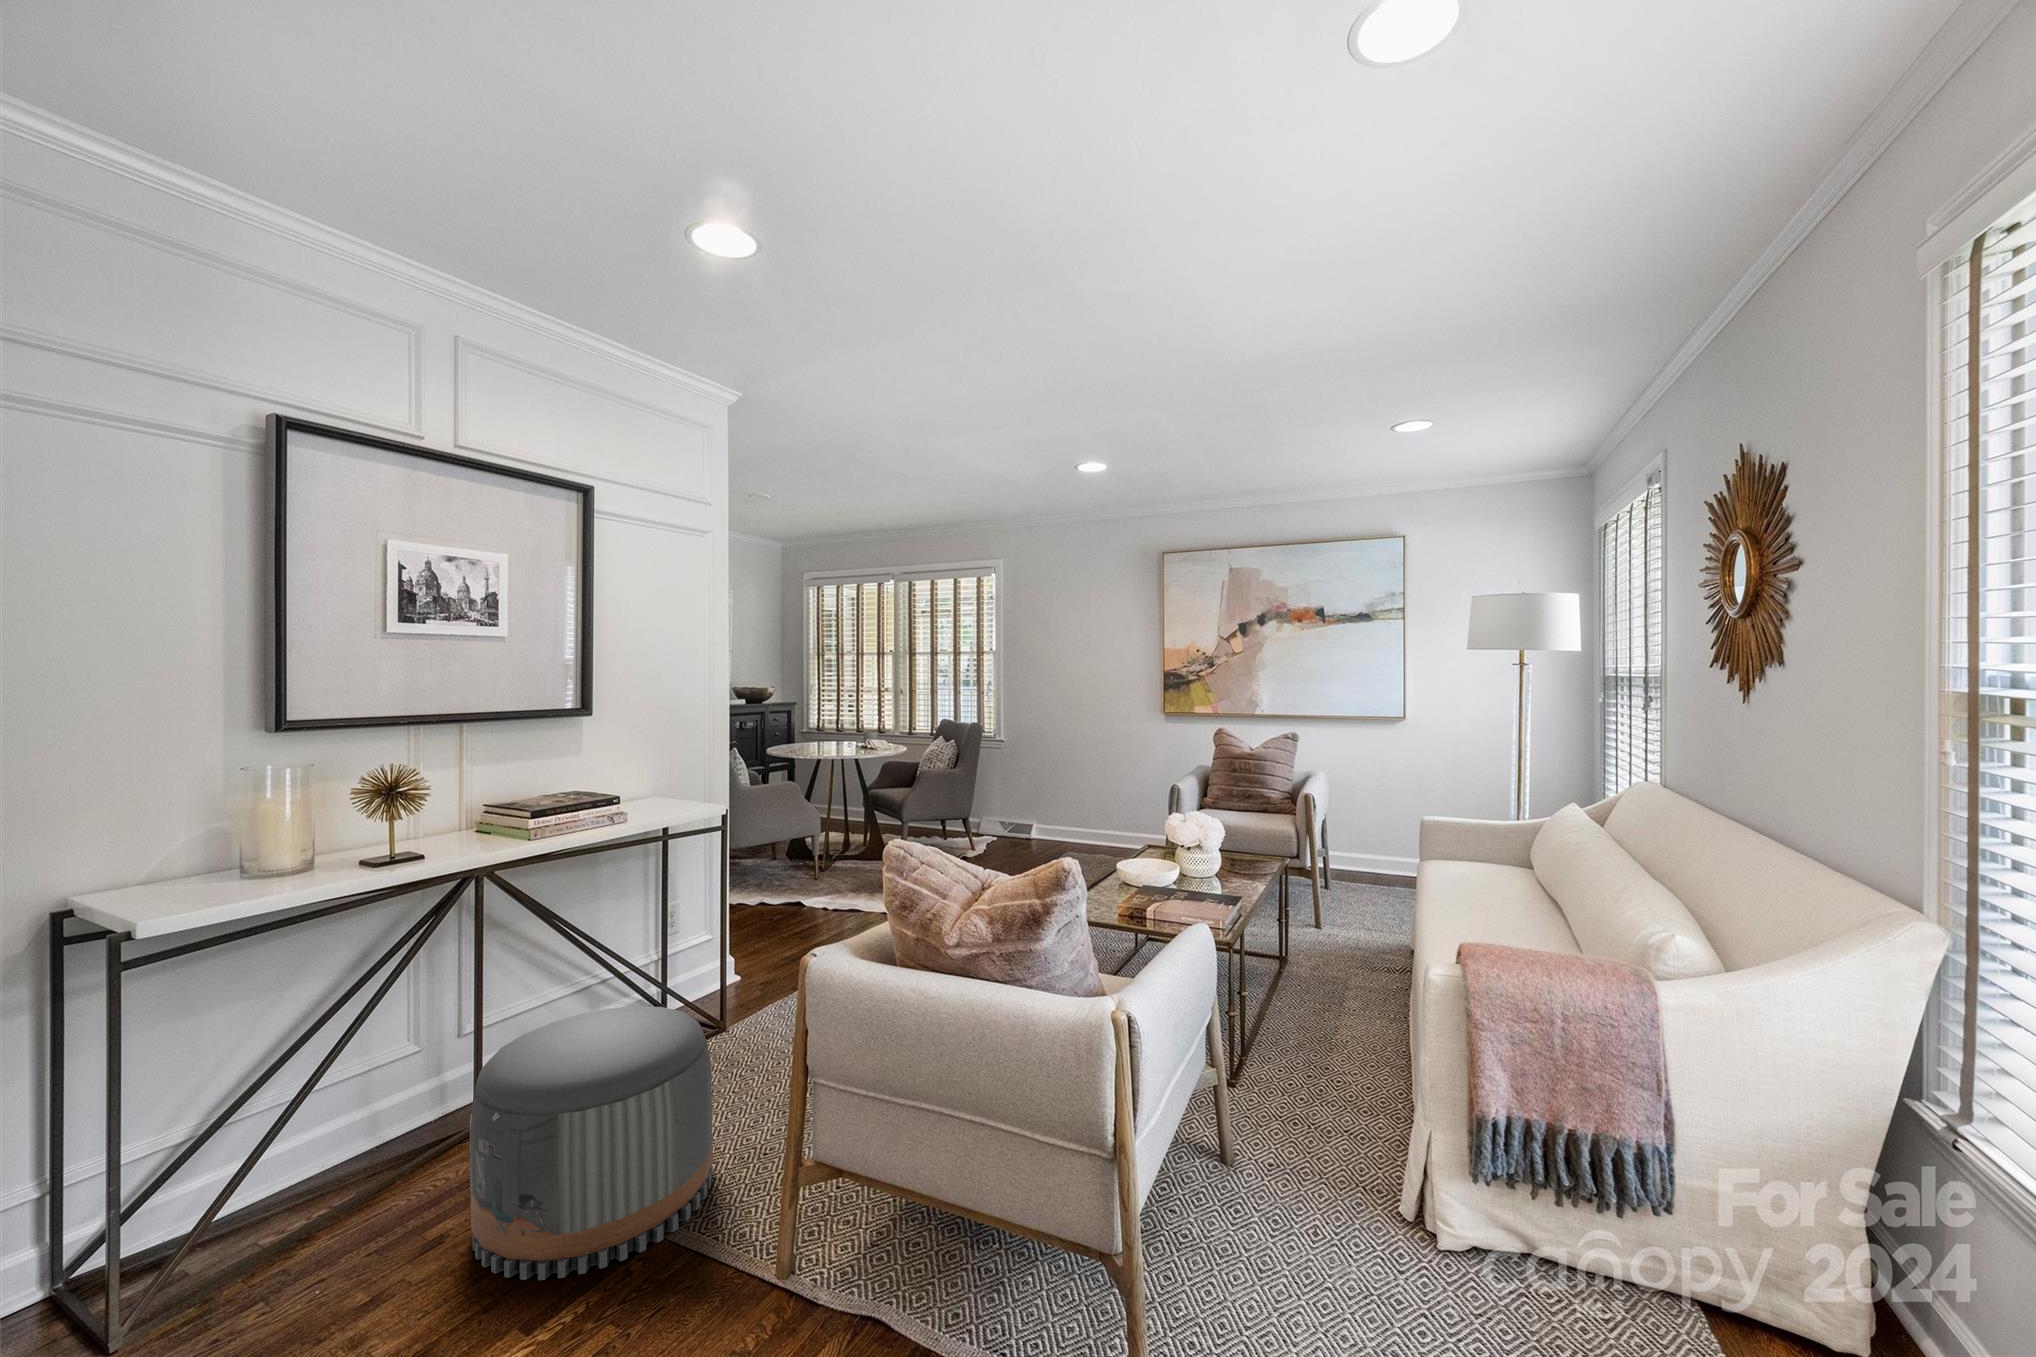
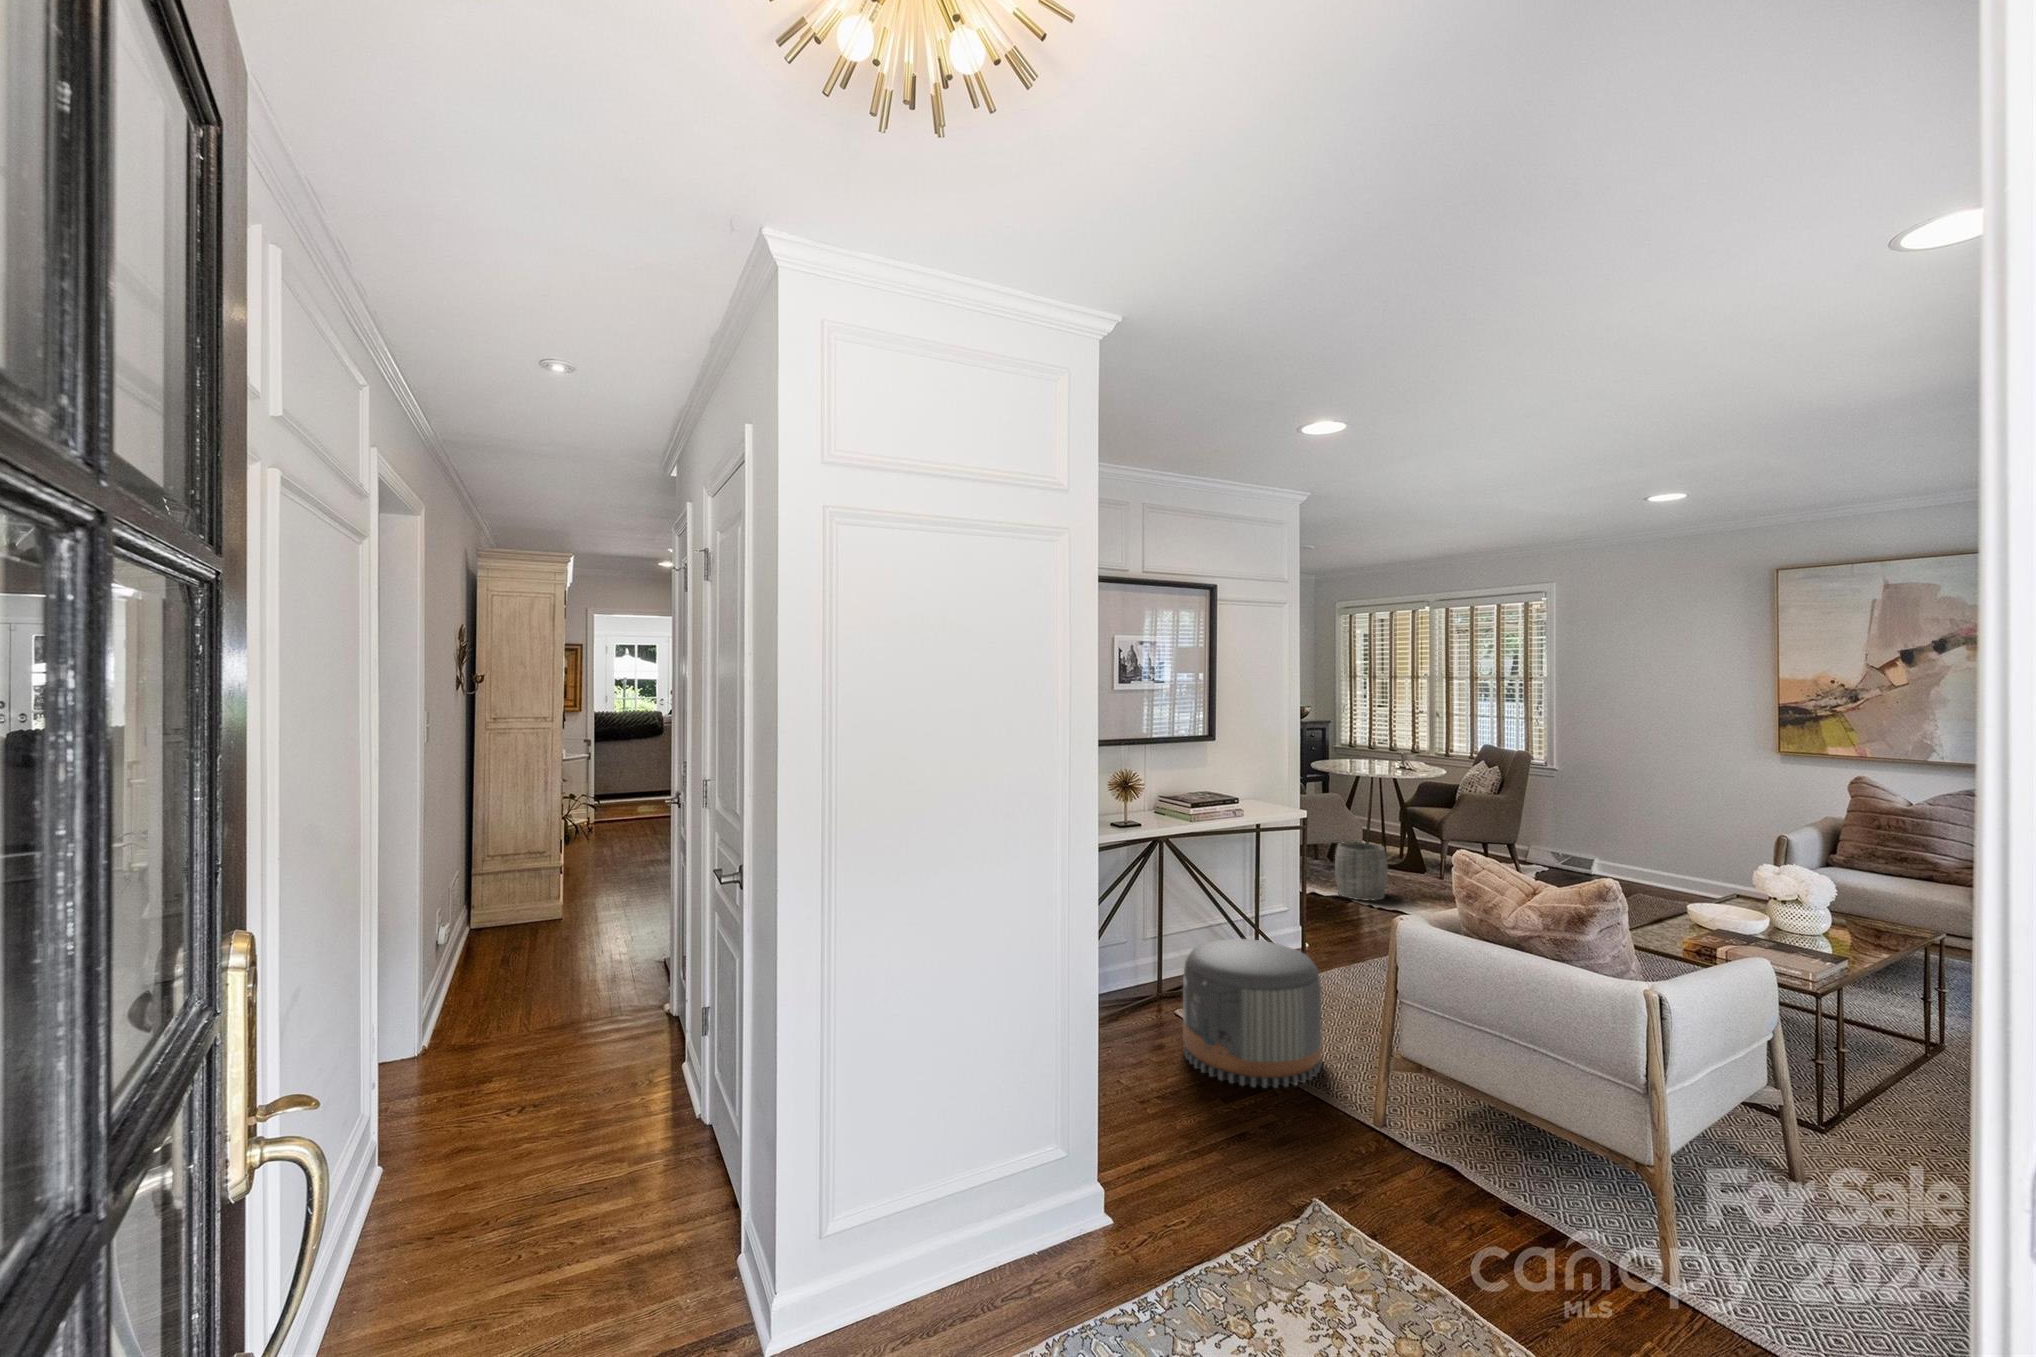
woven basket: none [787,833,845,900] -> present [1335,842,1388,901]

